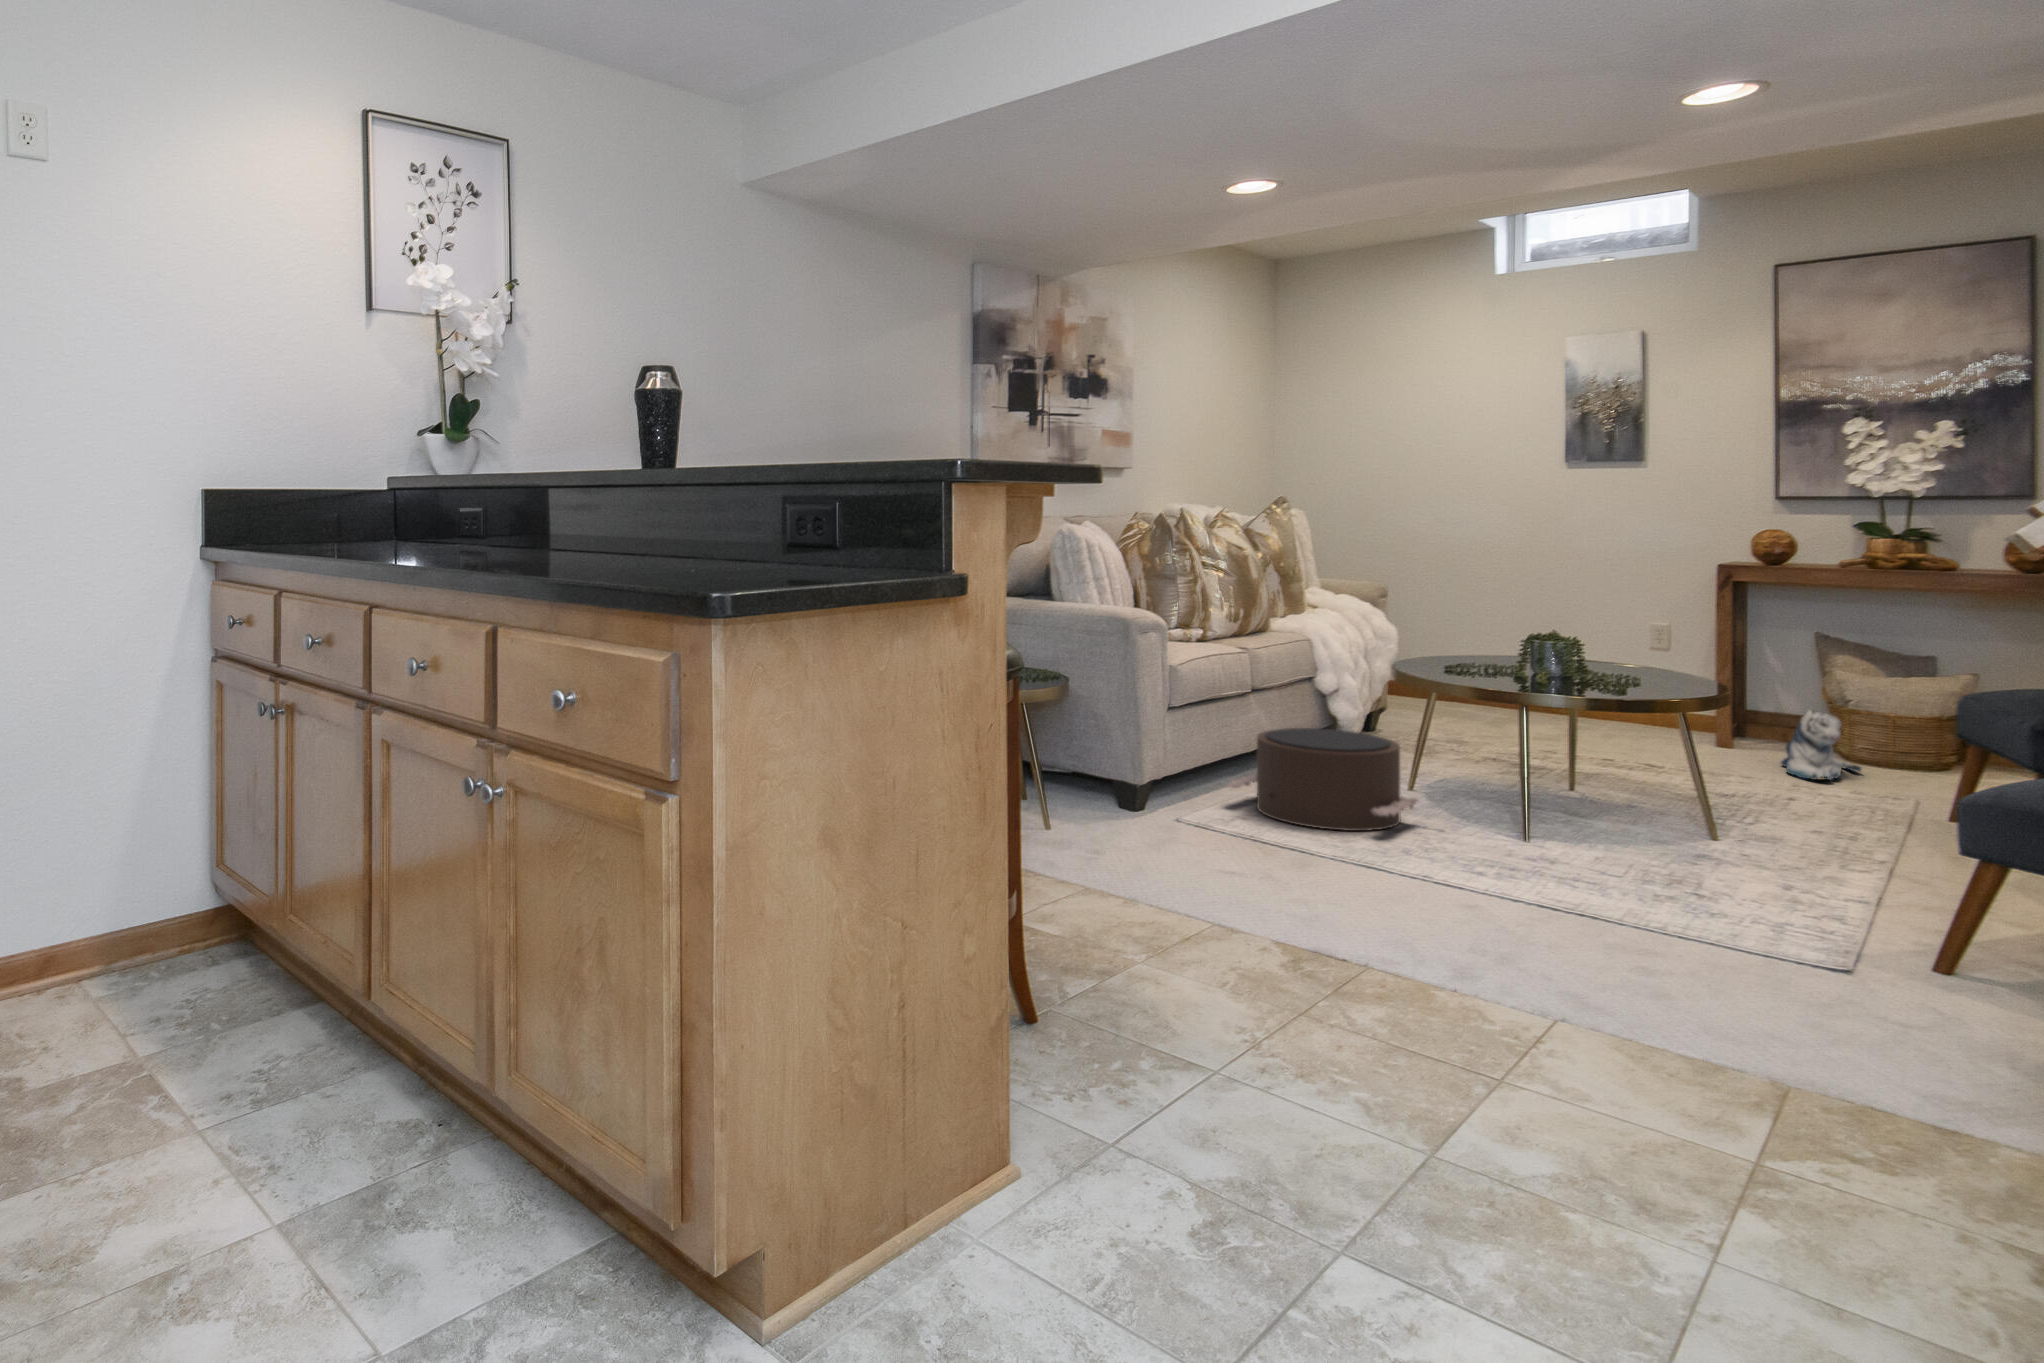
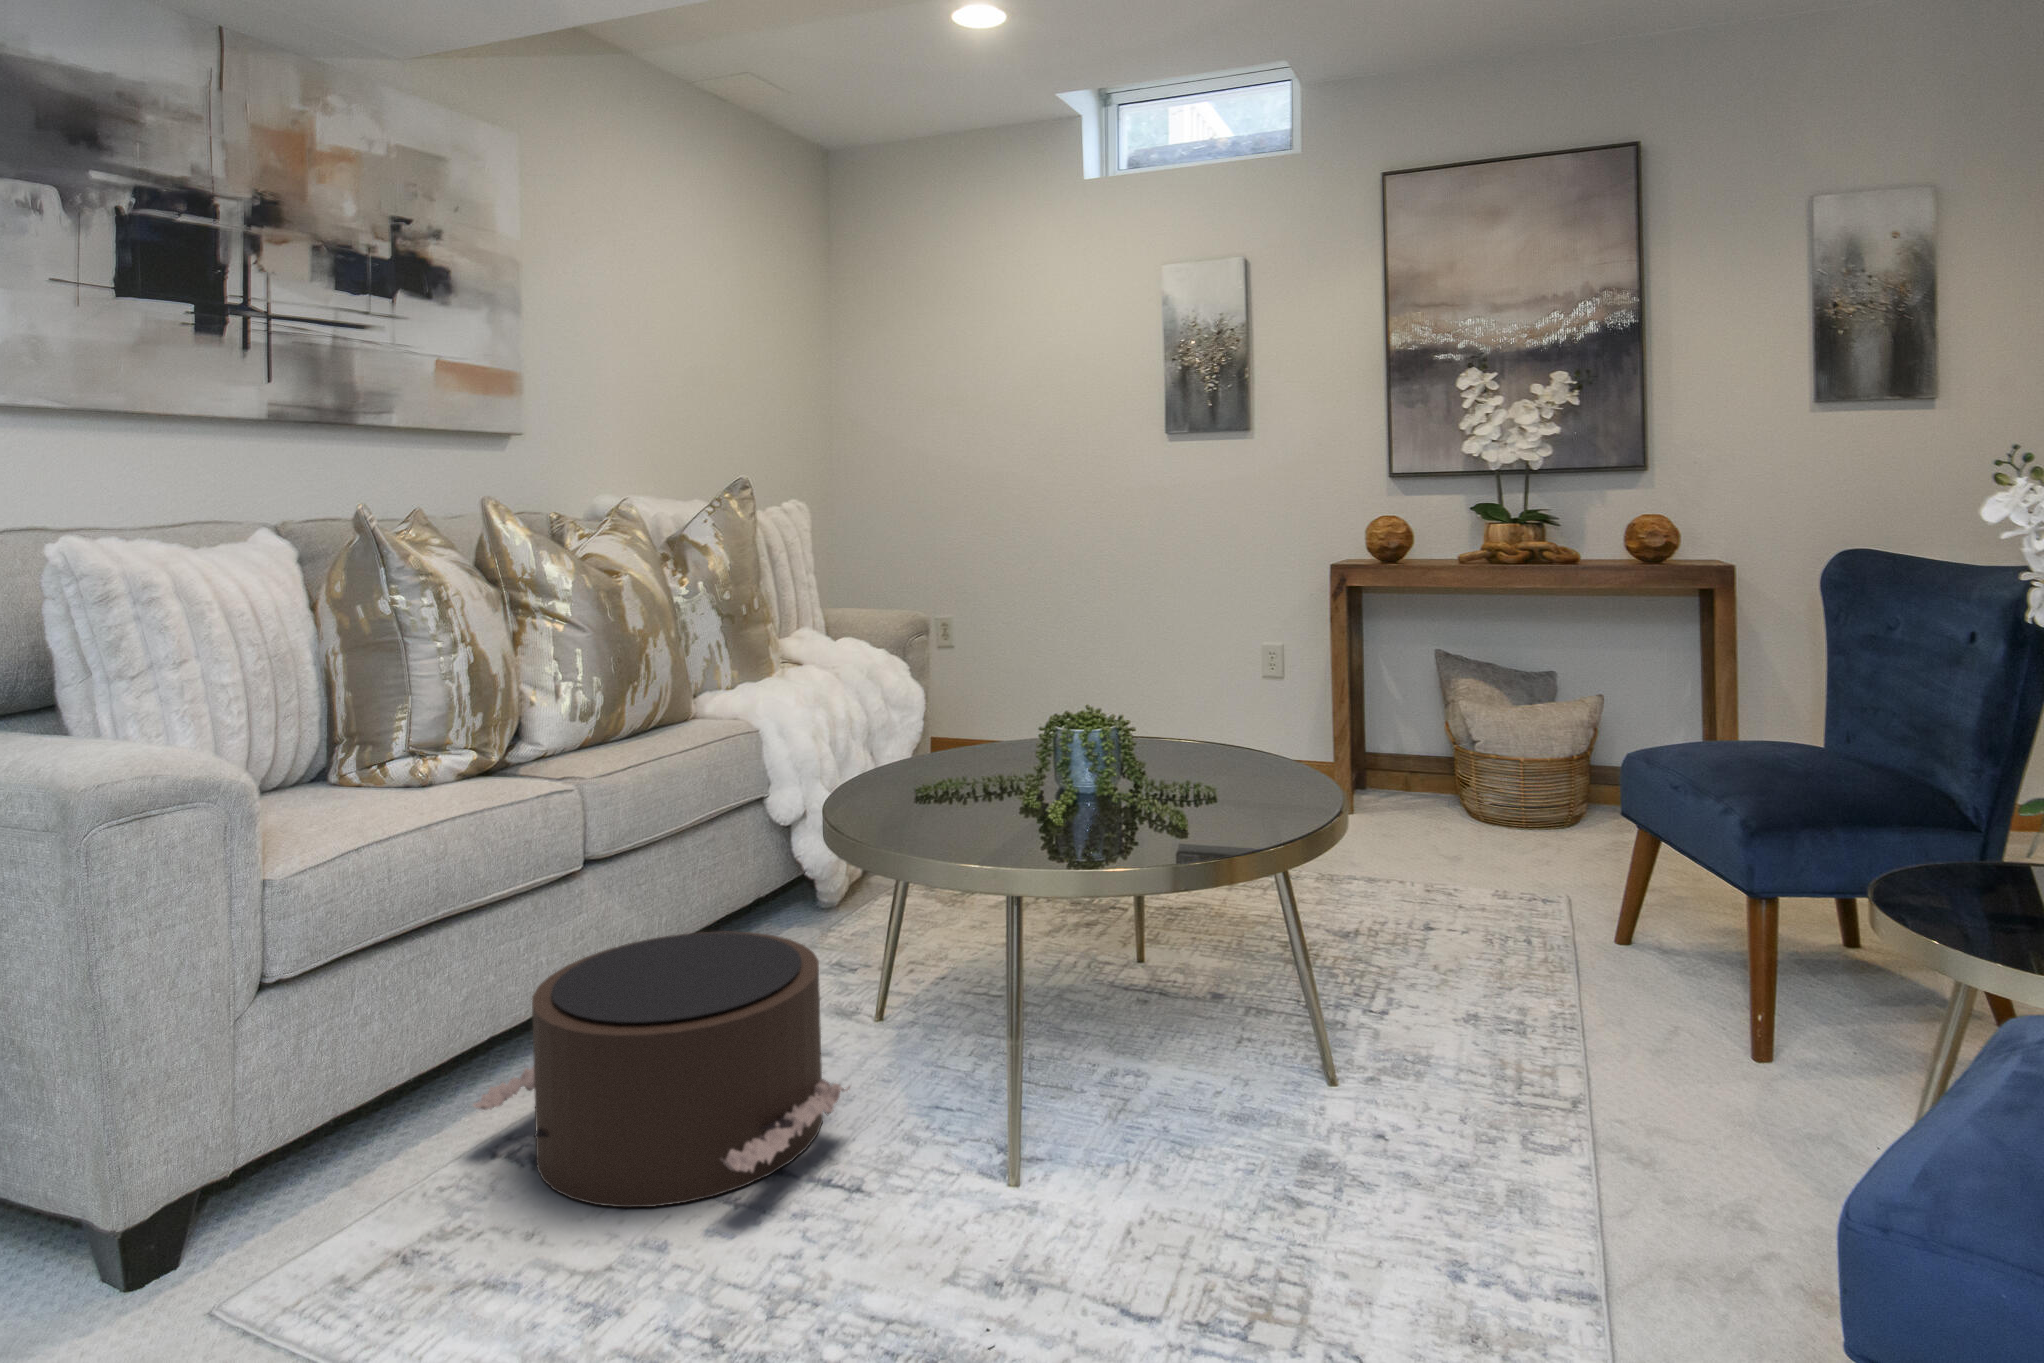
plush toy: present [1781,710,1862,781] -> none [1410,768,1501,874]

